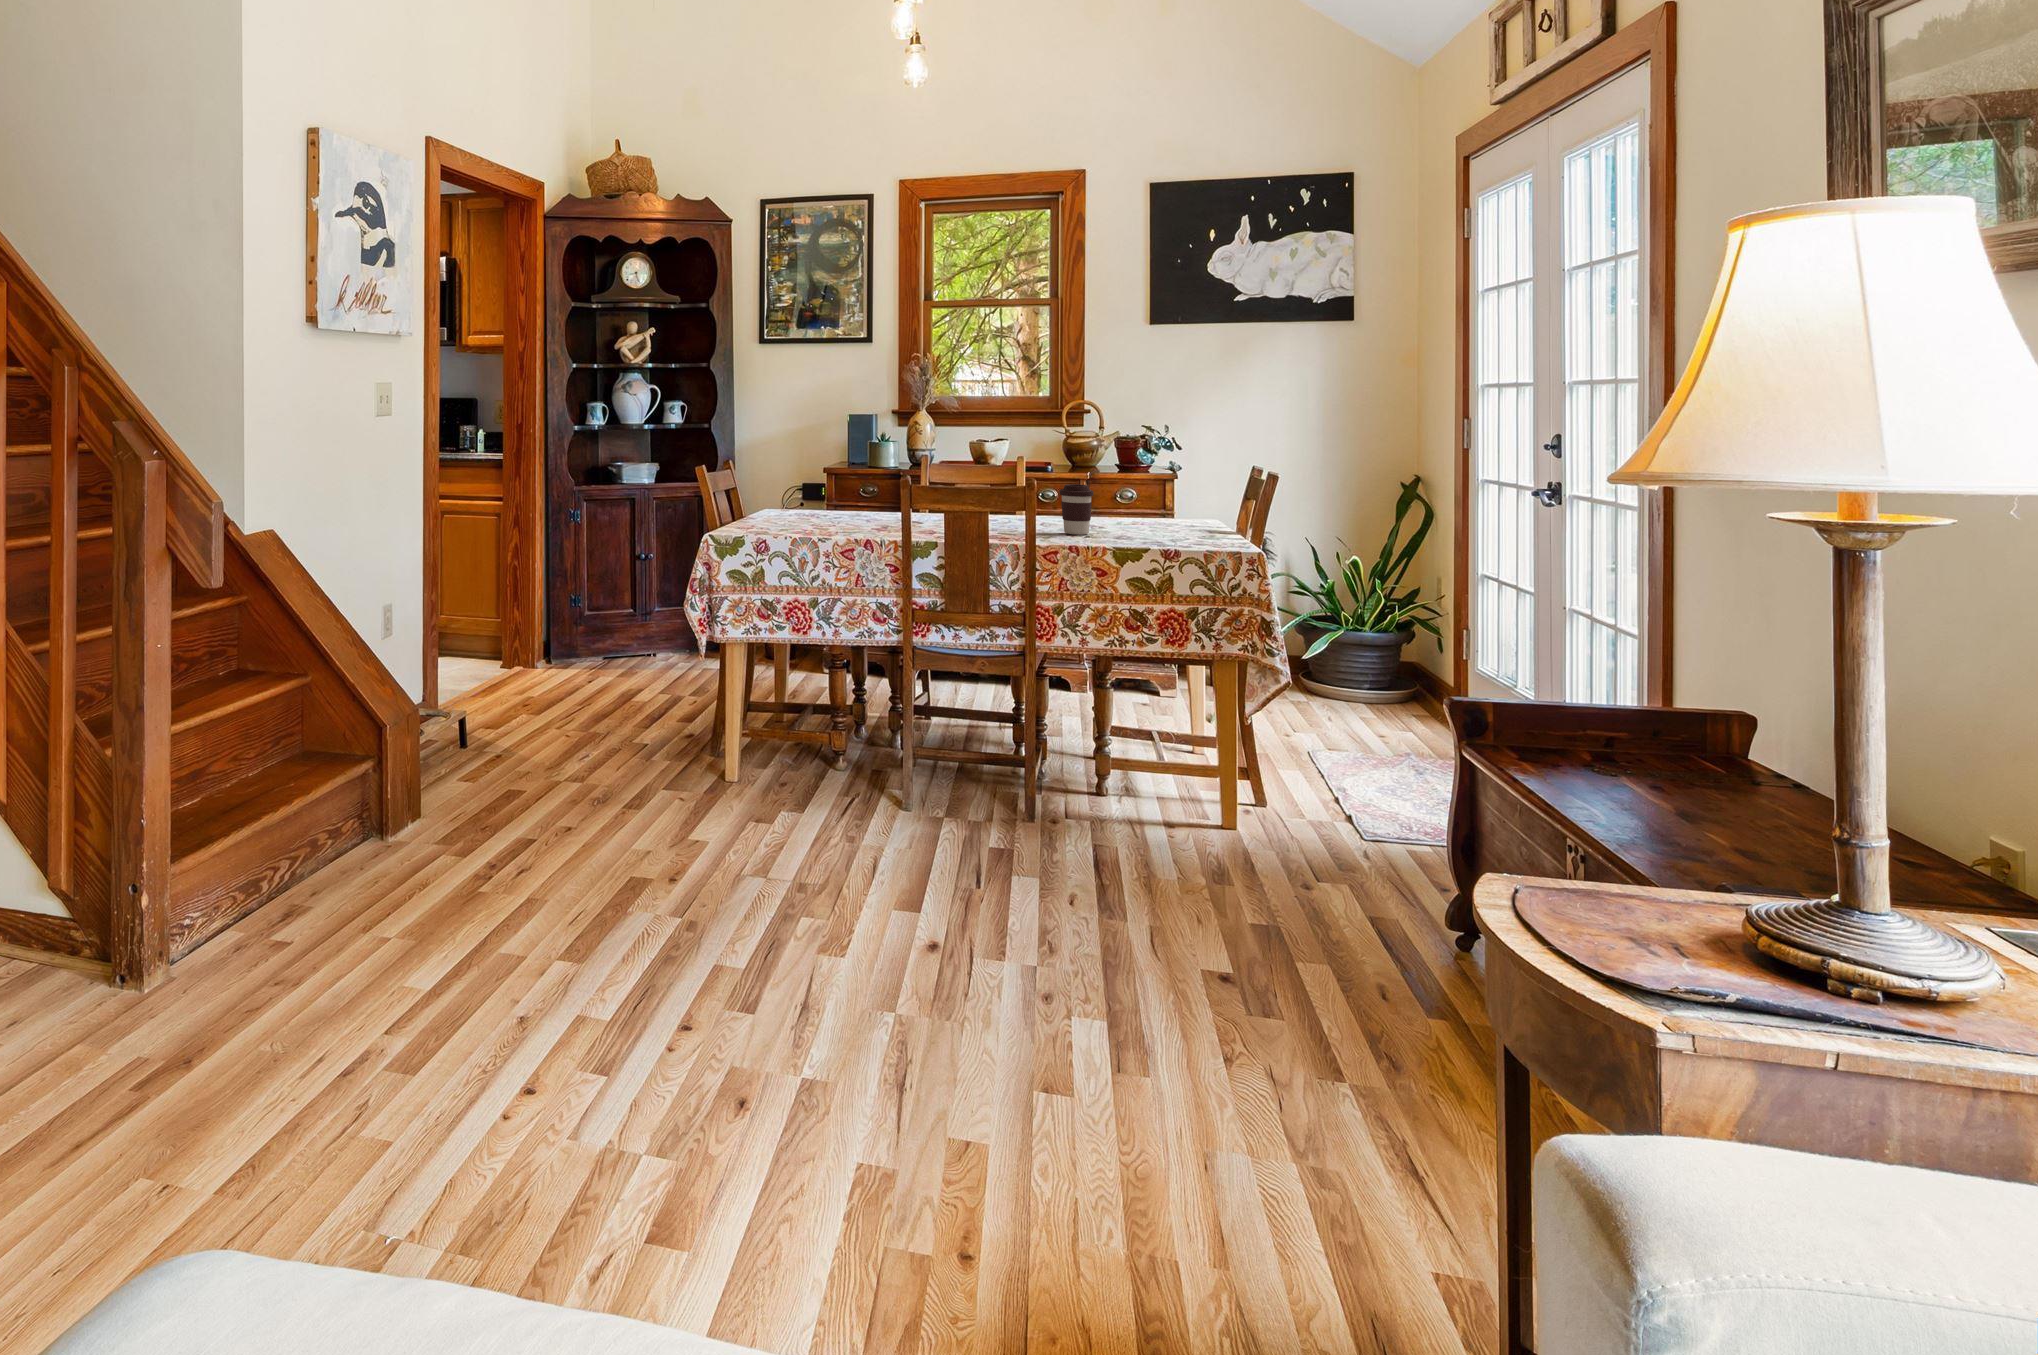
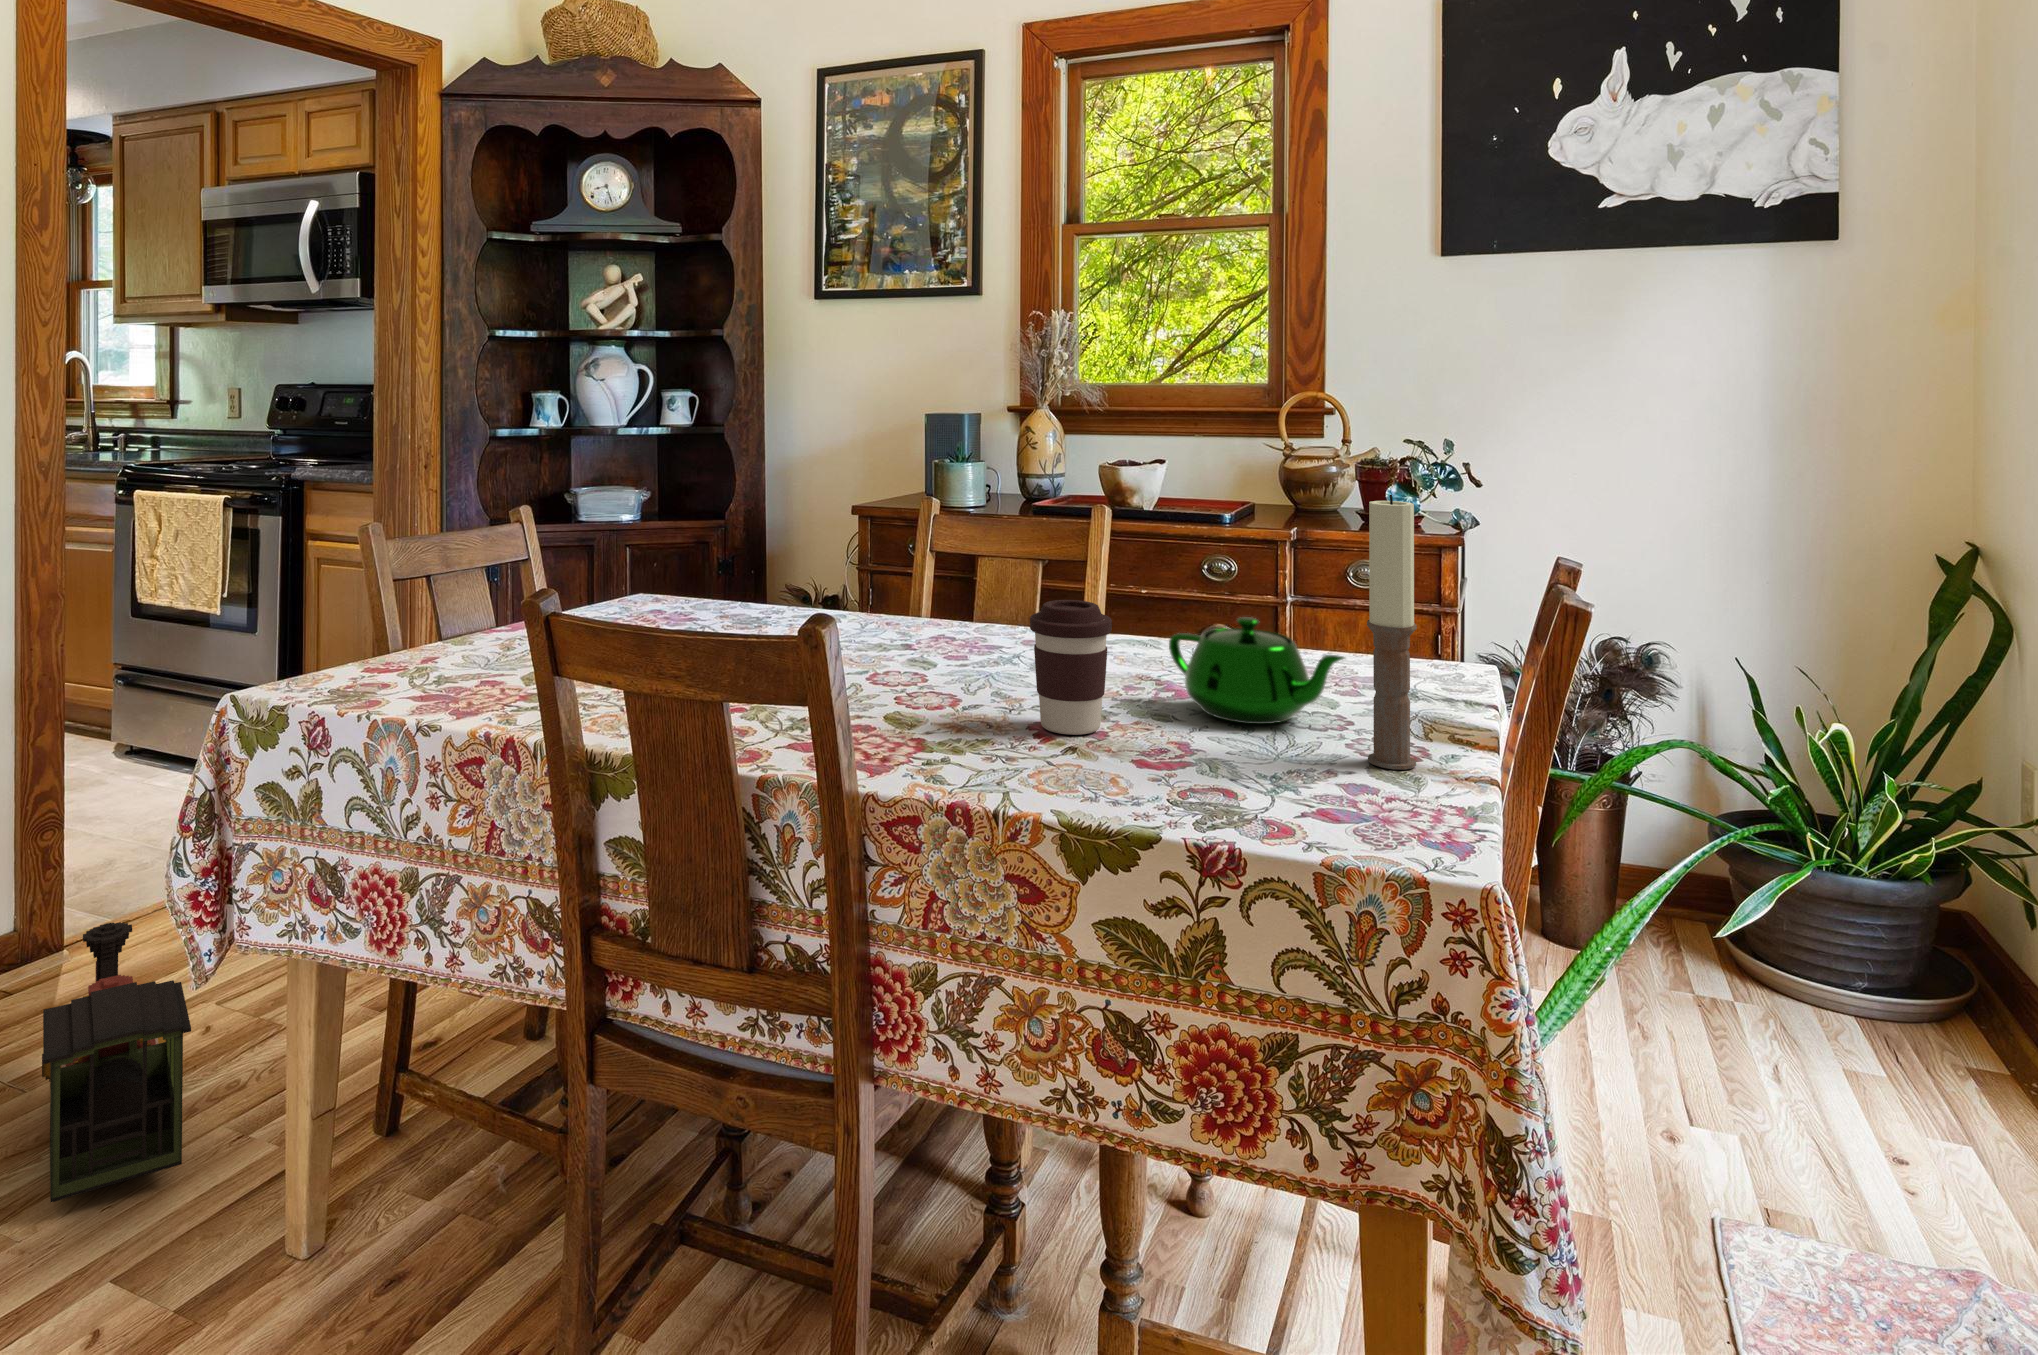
candle: none [1195,439,1214,538] -> present [1367,495,1417,770]
teapot: none [1100,492,1181,532] -> present [1169,617,1344,724]
toy train: none [532,669,654,773] -> present [42,922,191,1202]

